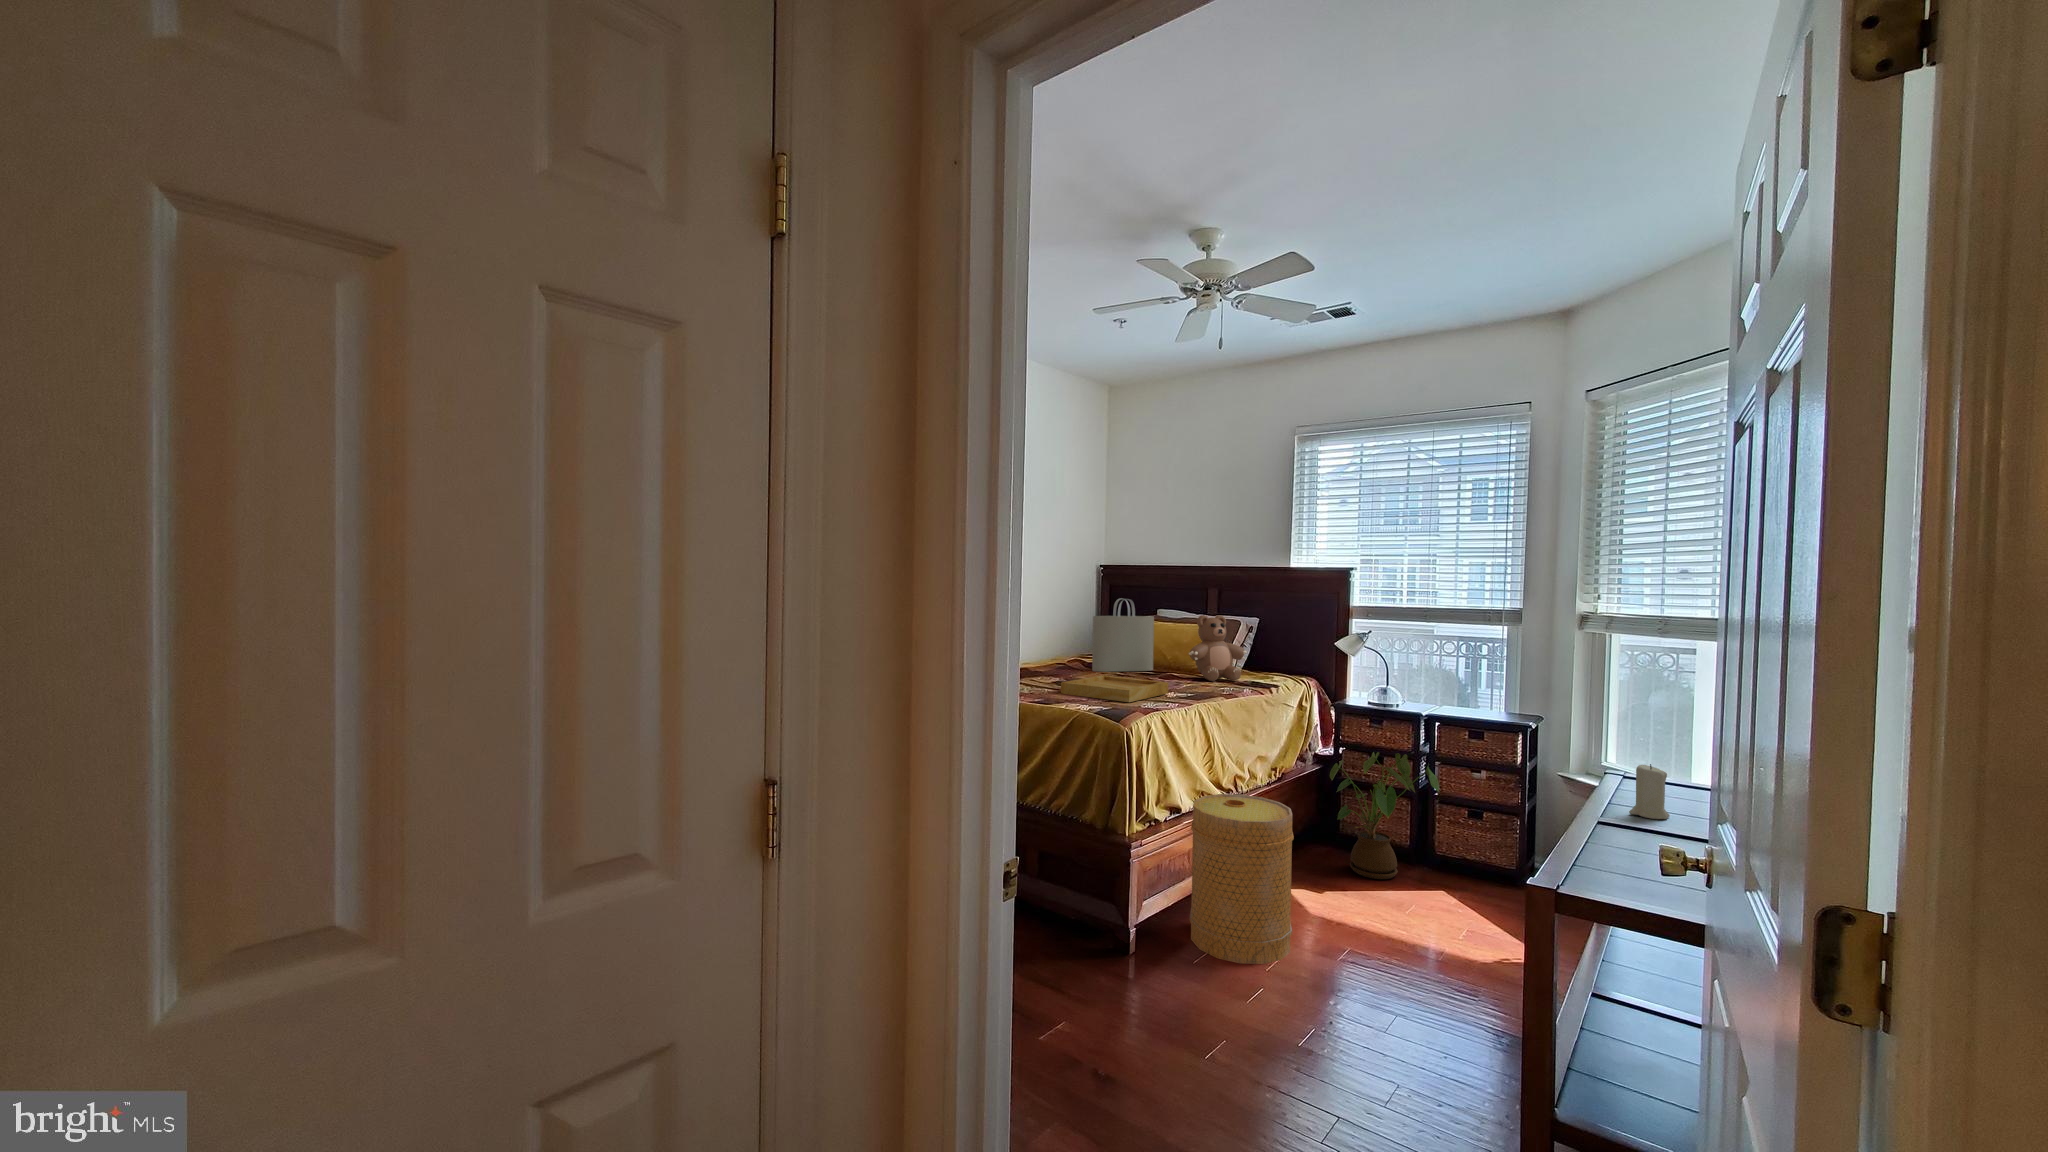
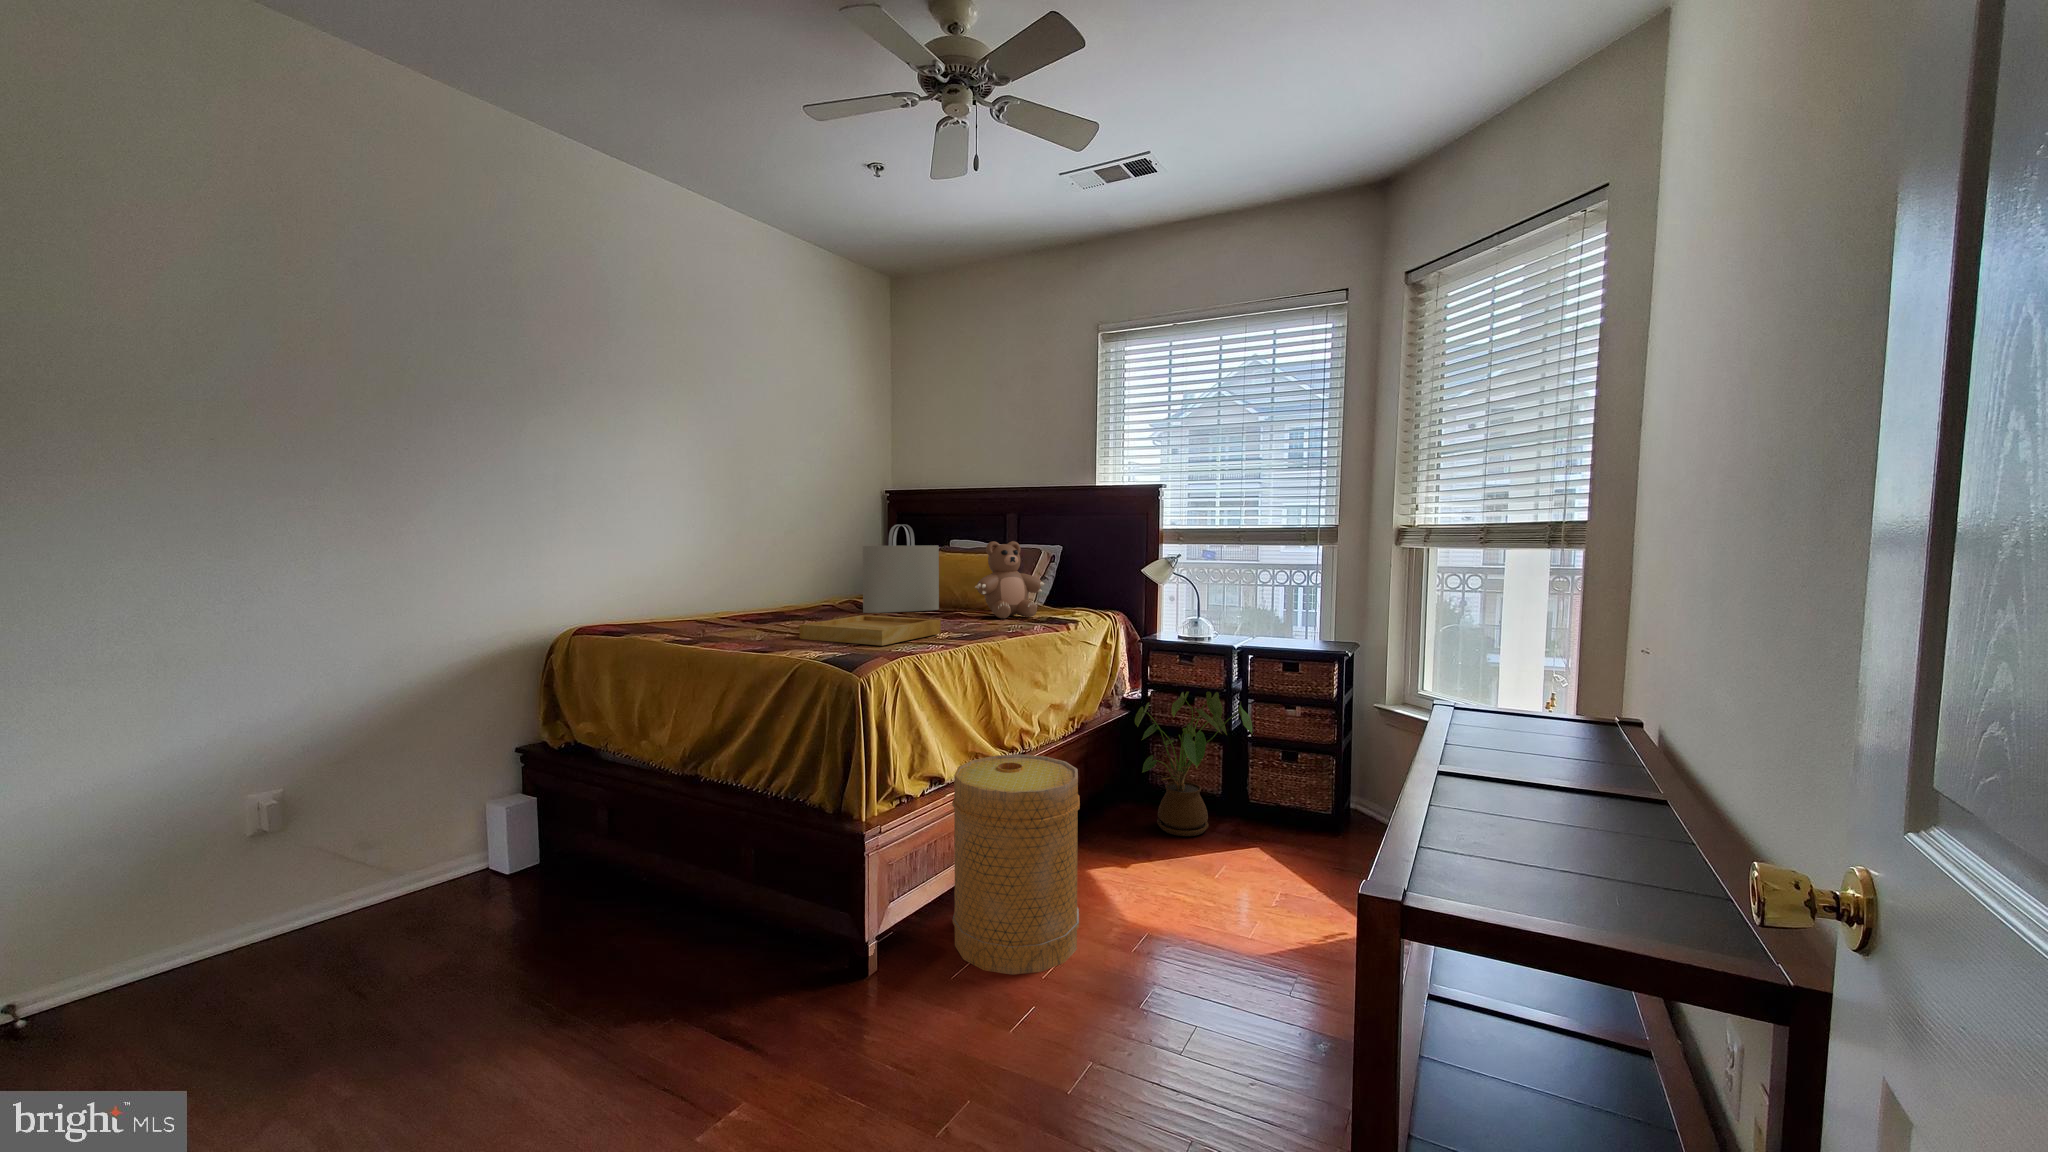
candle: present [1629,764,1670,819] -> none [1473,689,1519,758]

